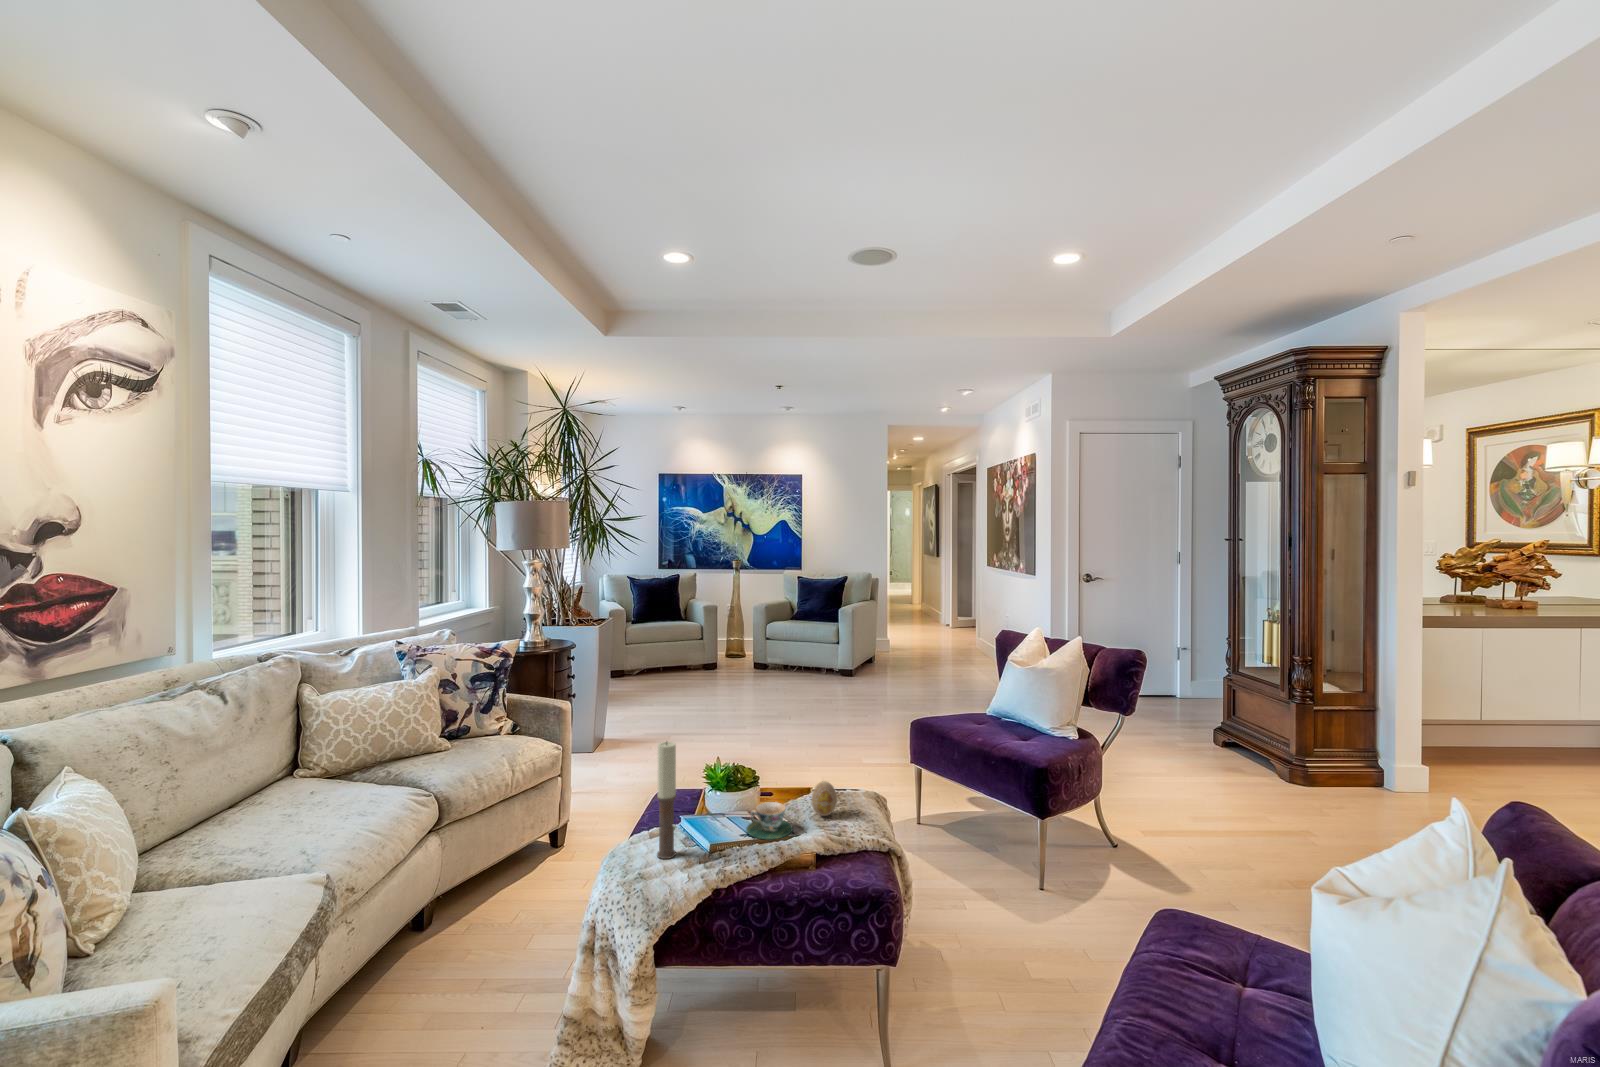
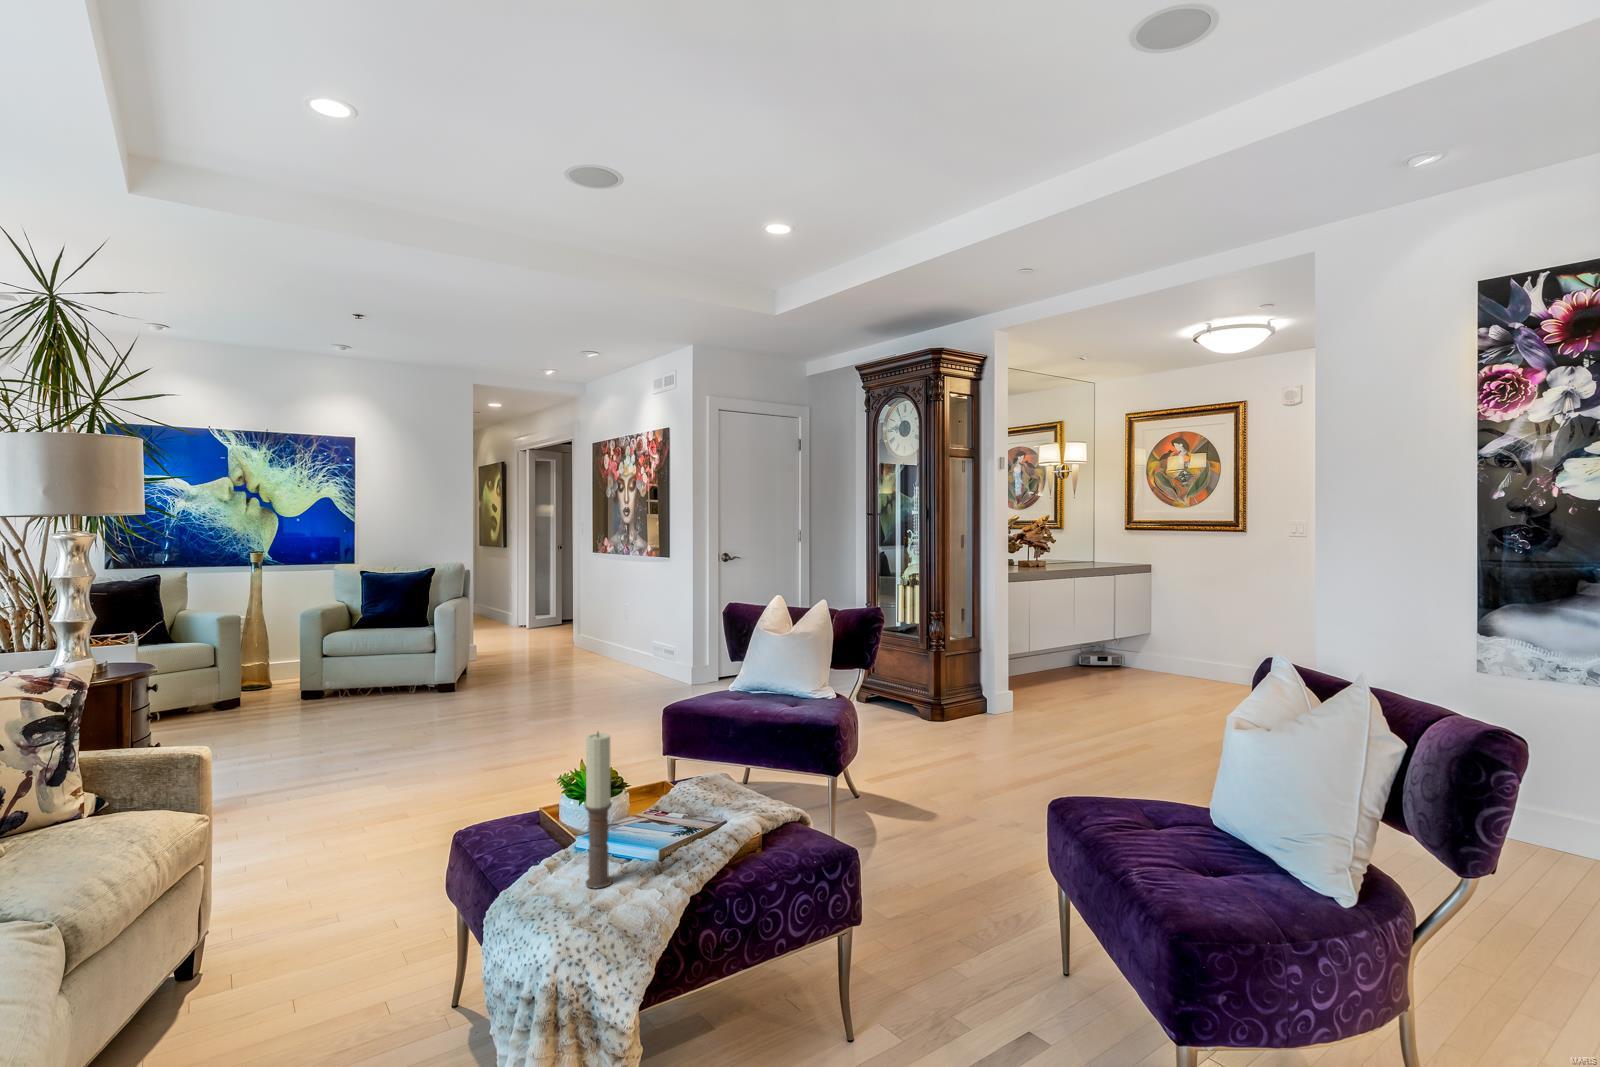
decorative egg: present [811,781,837,816] -> none [704,762,734,803]
teacup: present [746,802,793,839] -> none [653,795,710,839]

